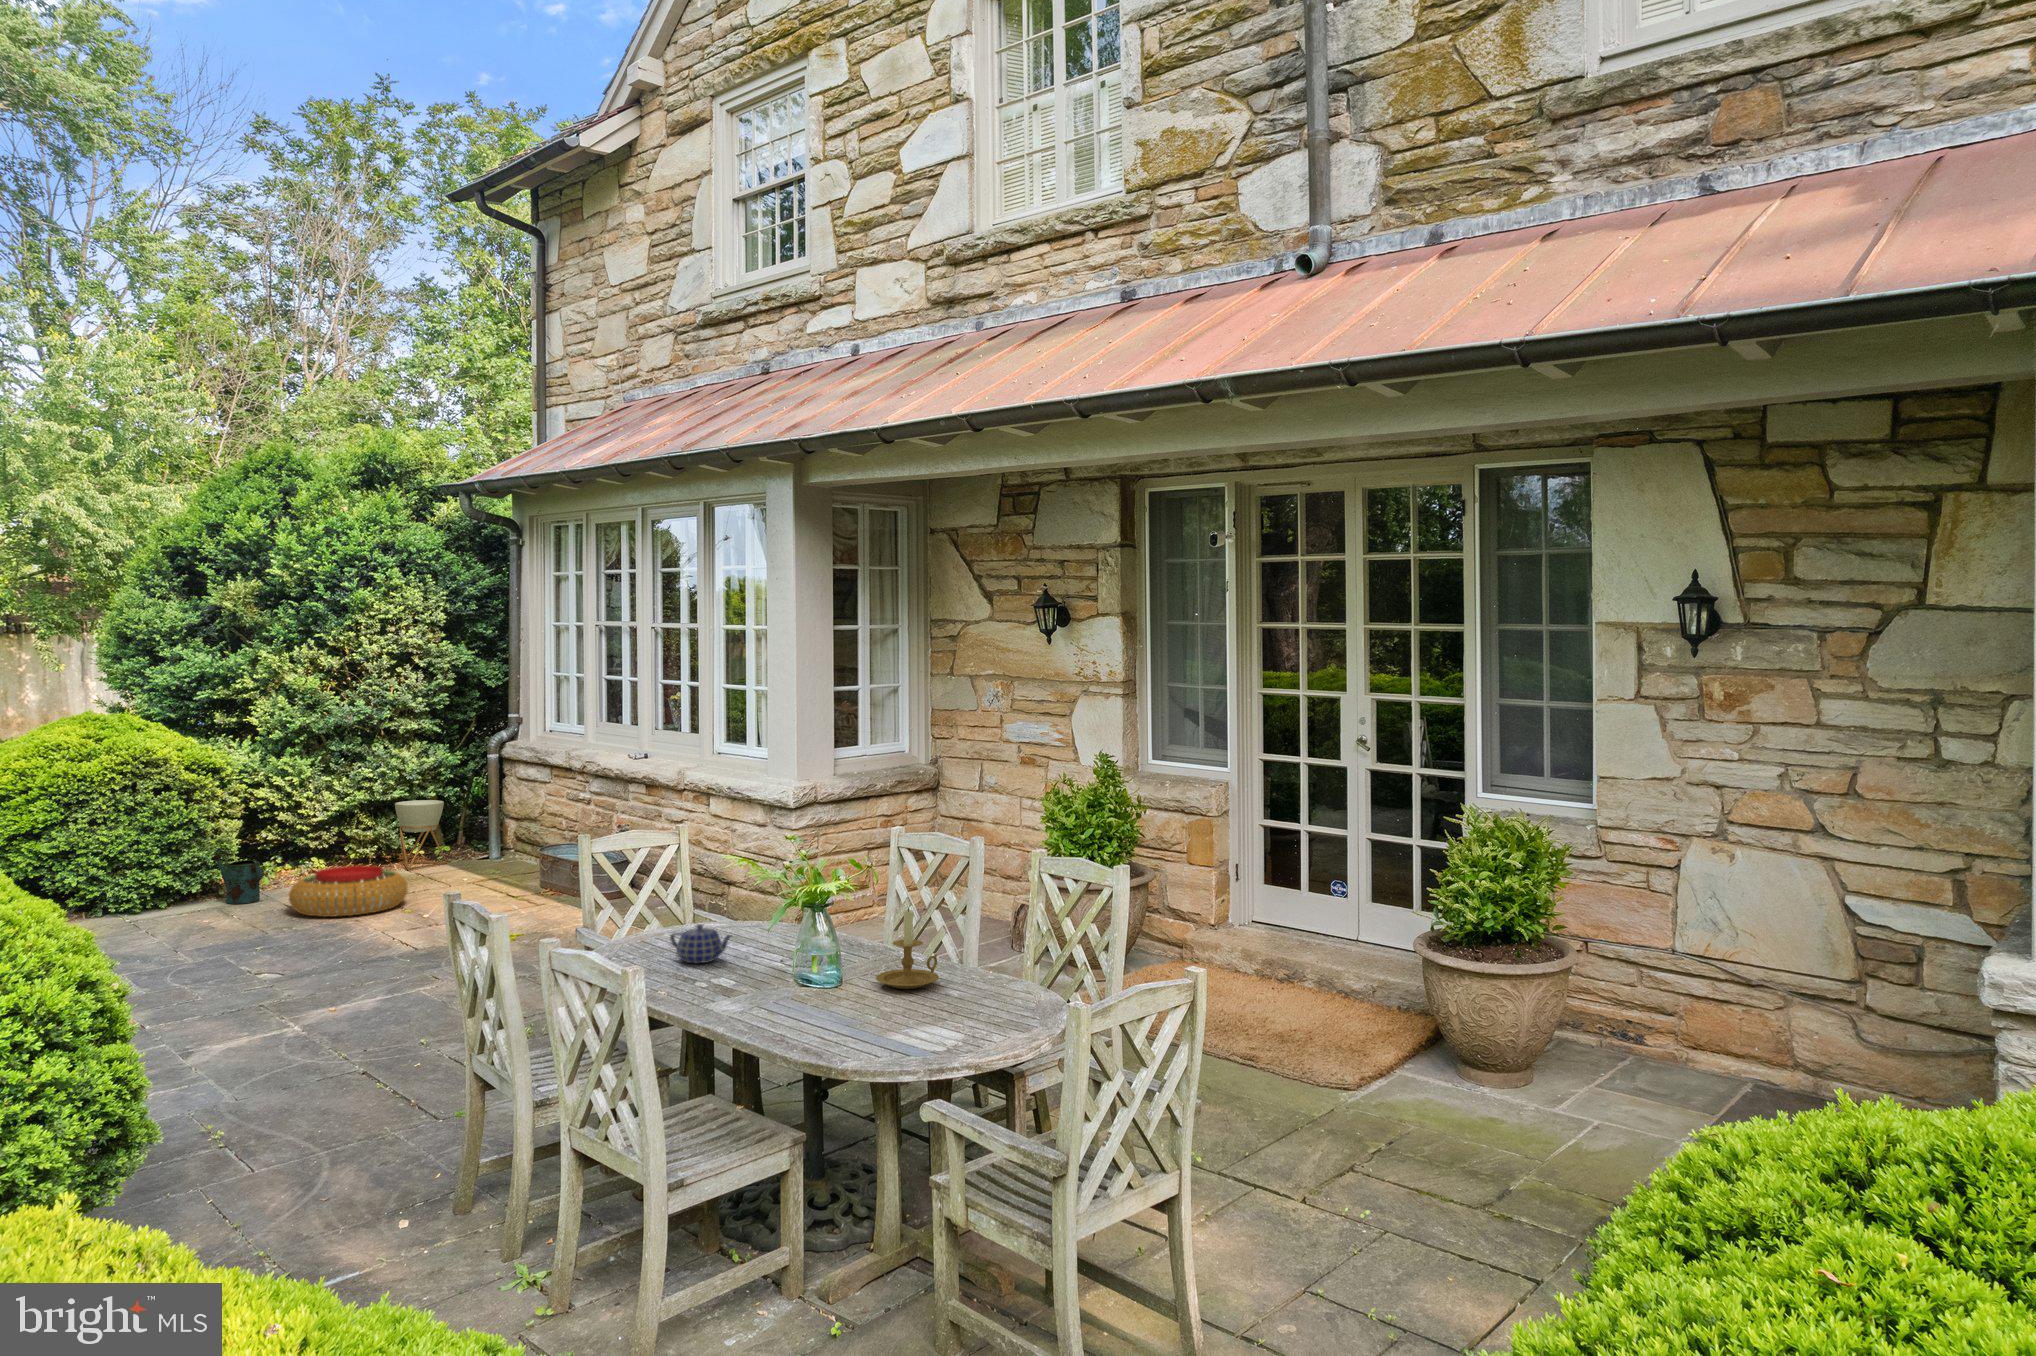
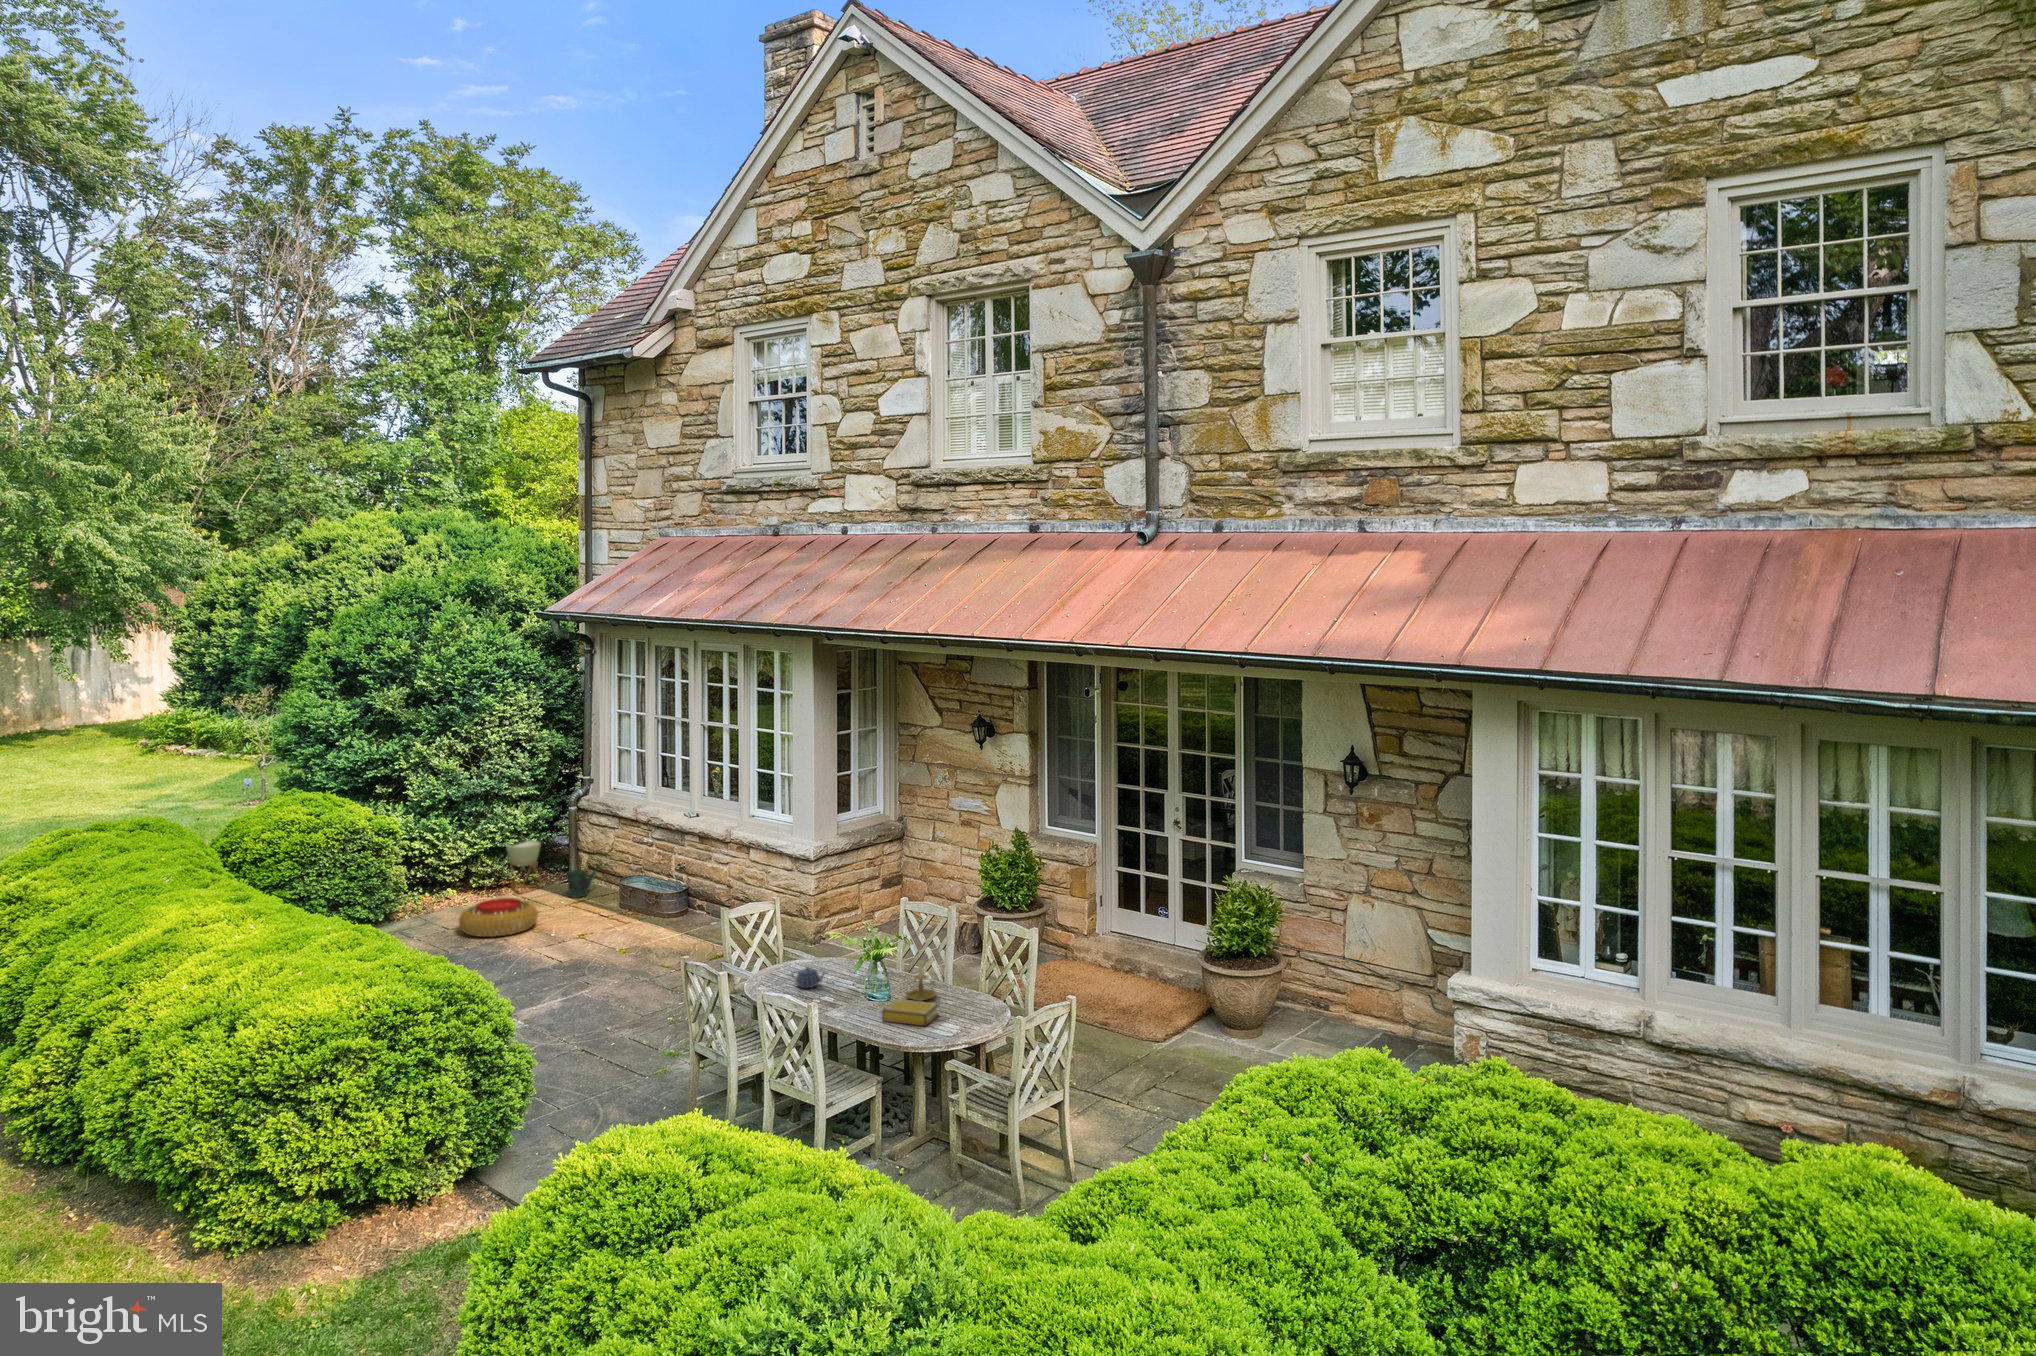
watering can: present [211,854,264,904] -> present [568,864,600,898]
book: none [816,980,938,1034] -> present [882,999,939,1026]

